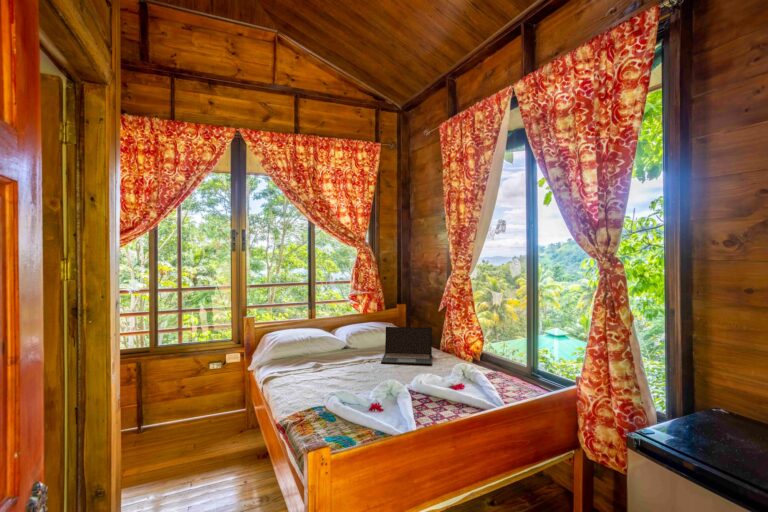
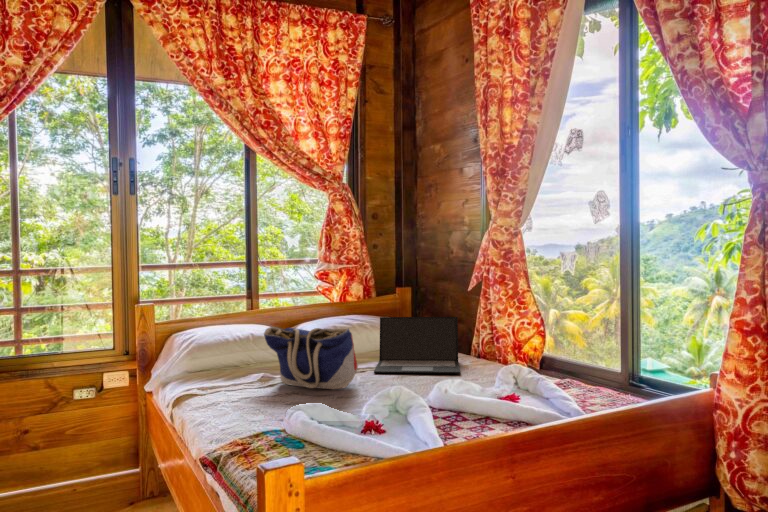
tote bag: none [316,337,371,375] -> present [264,327,358,389]

